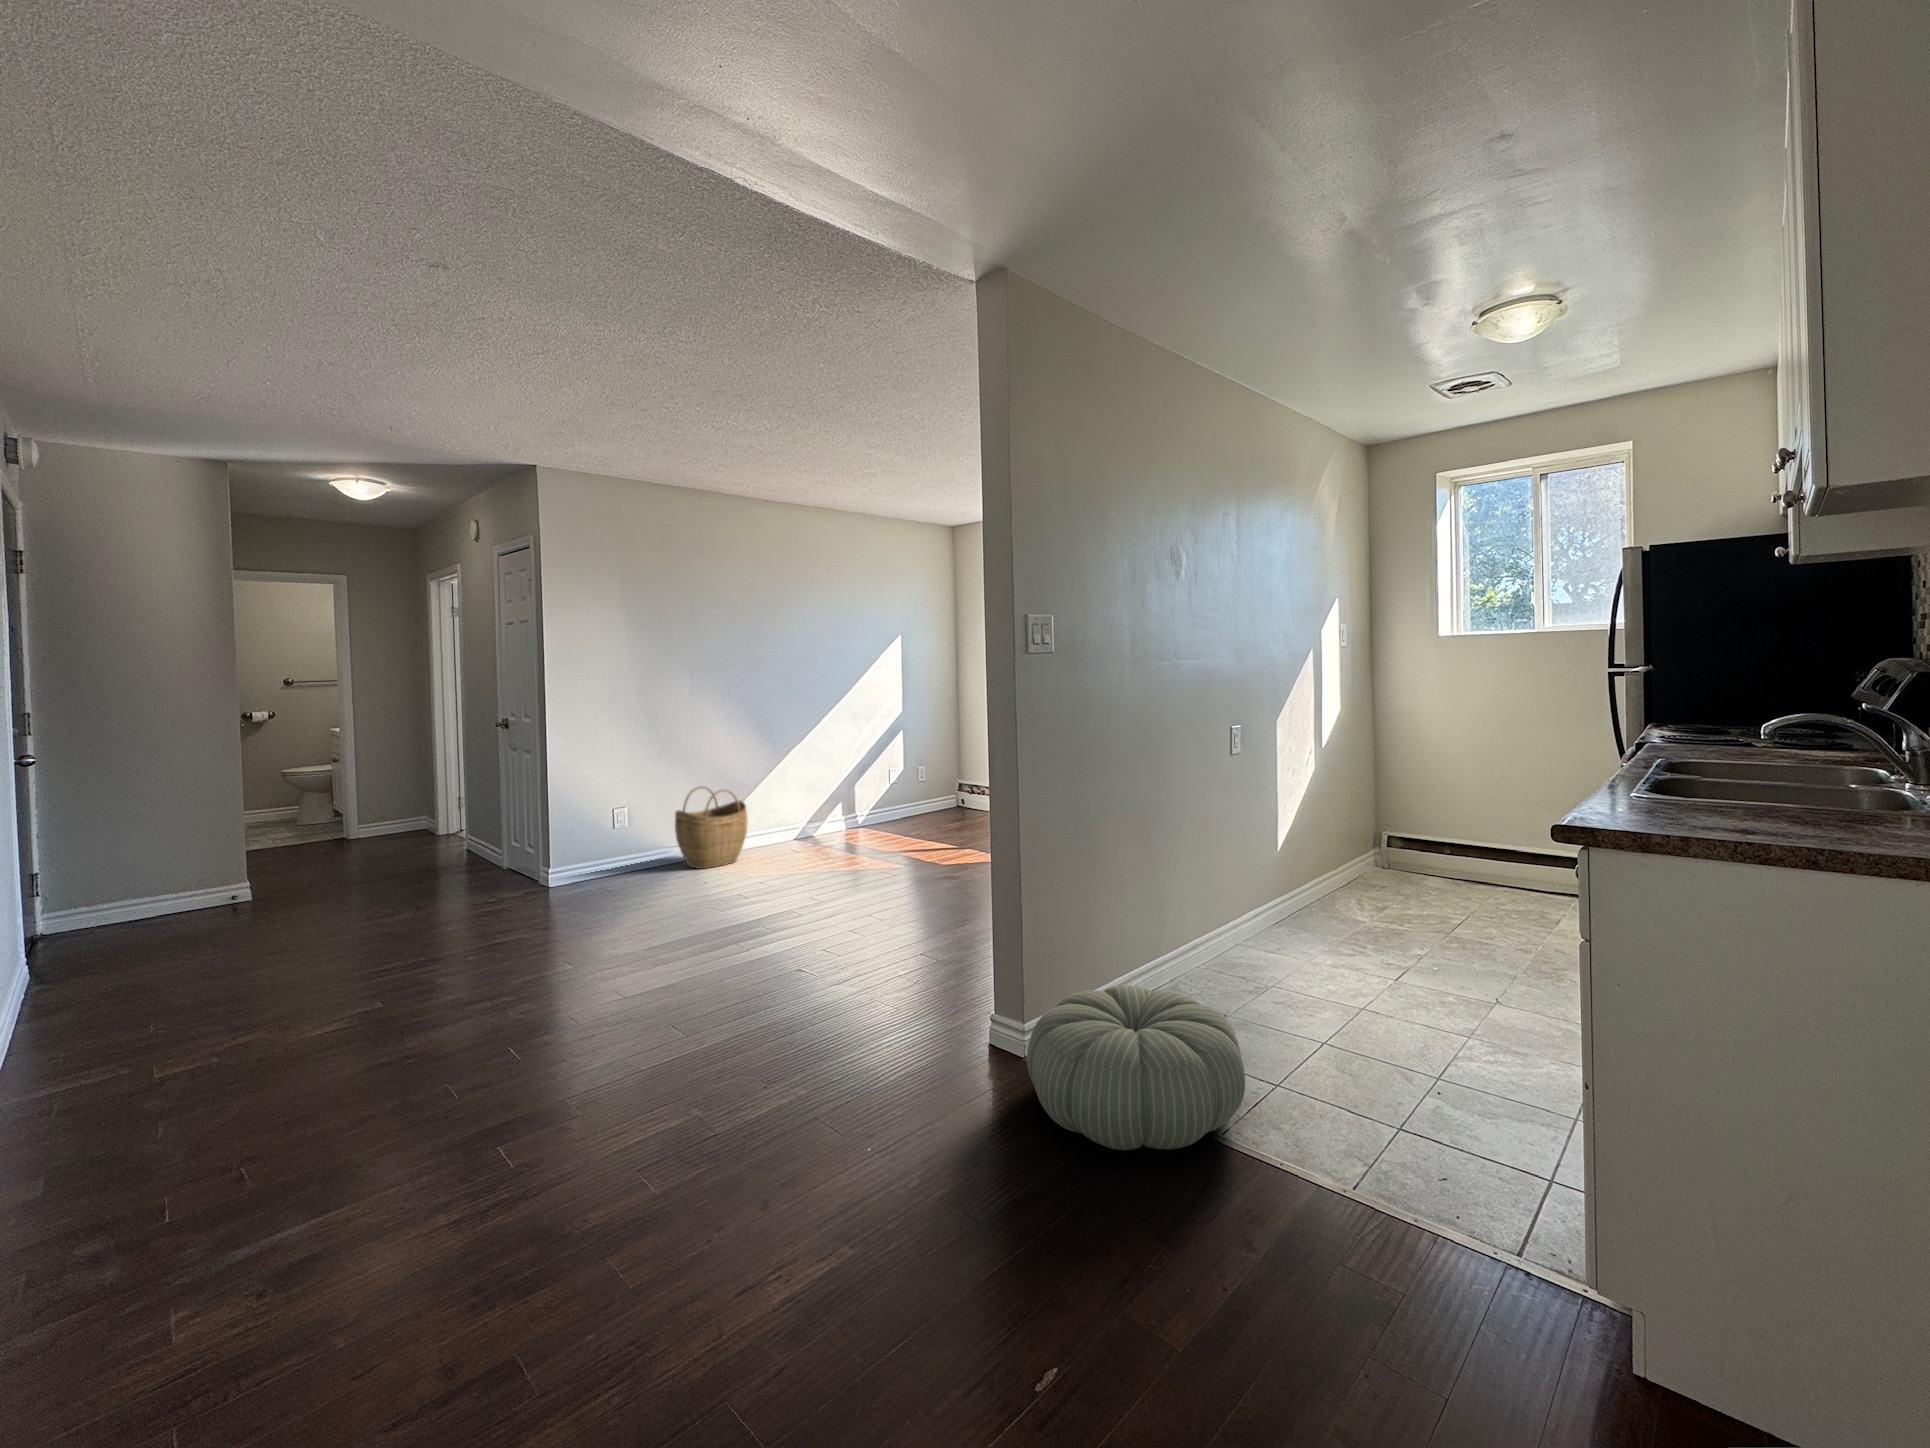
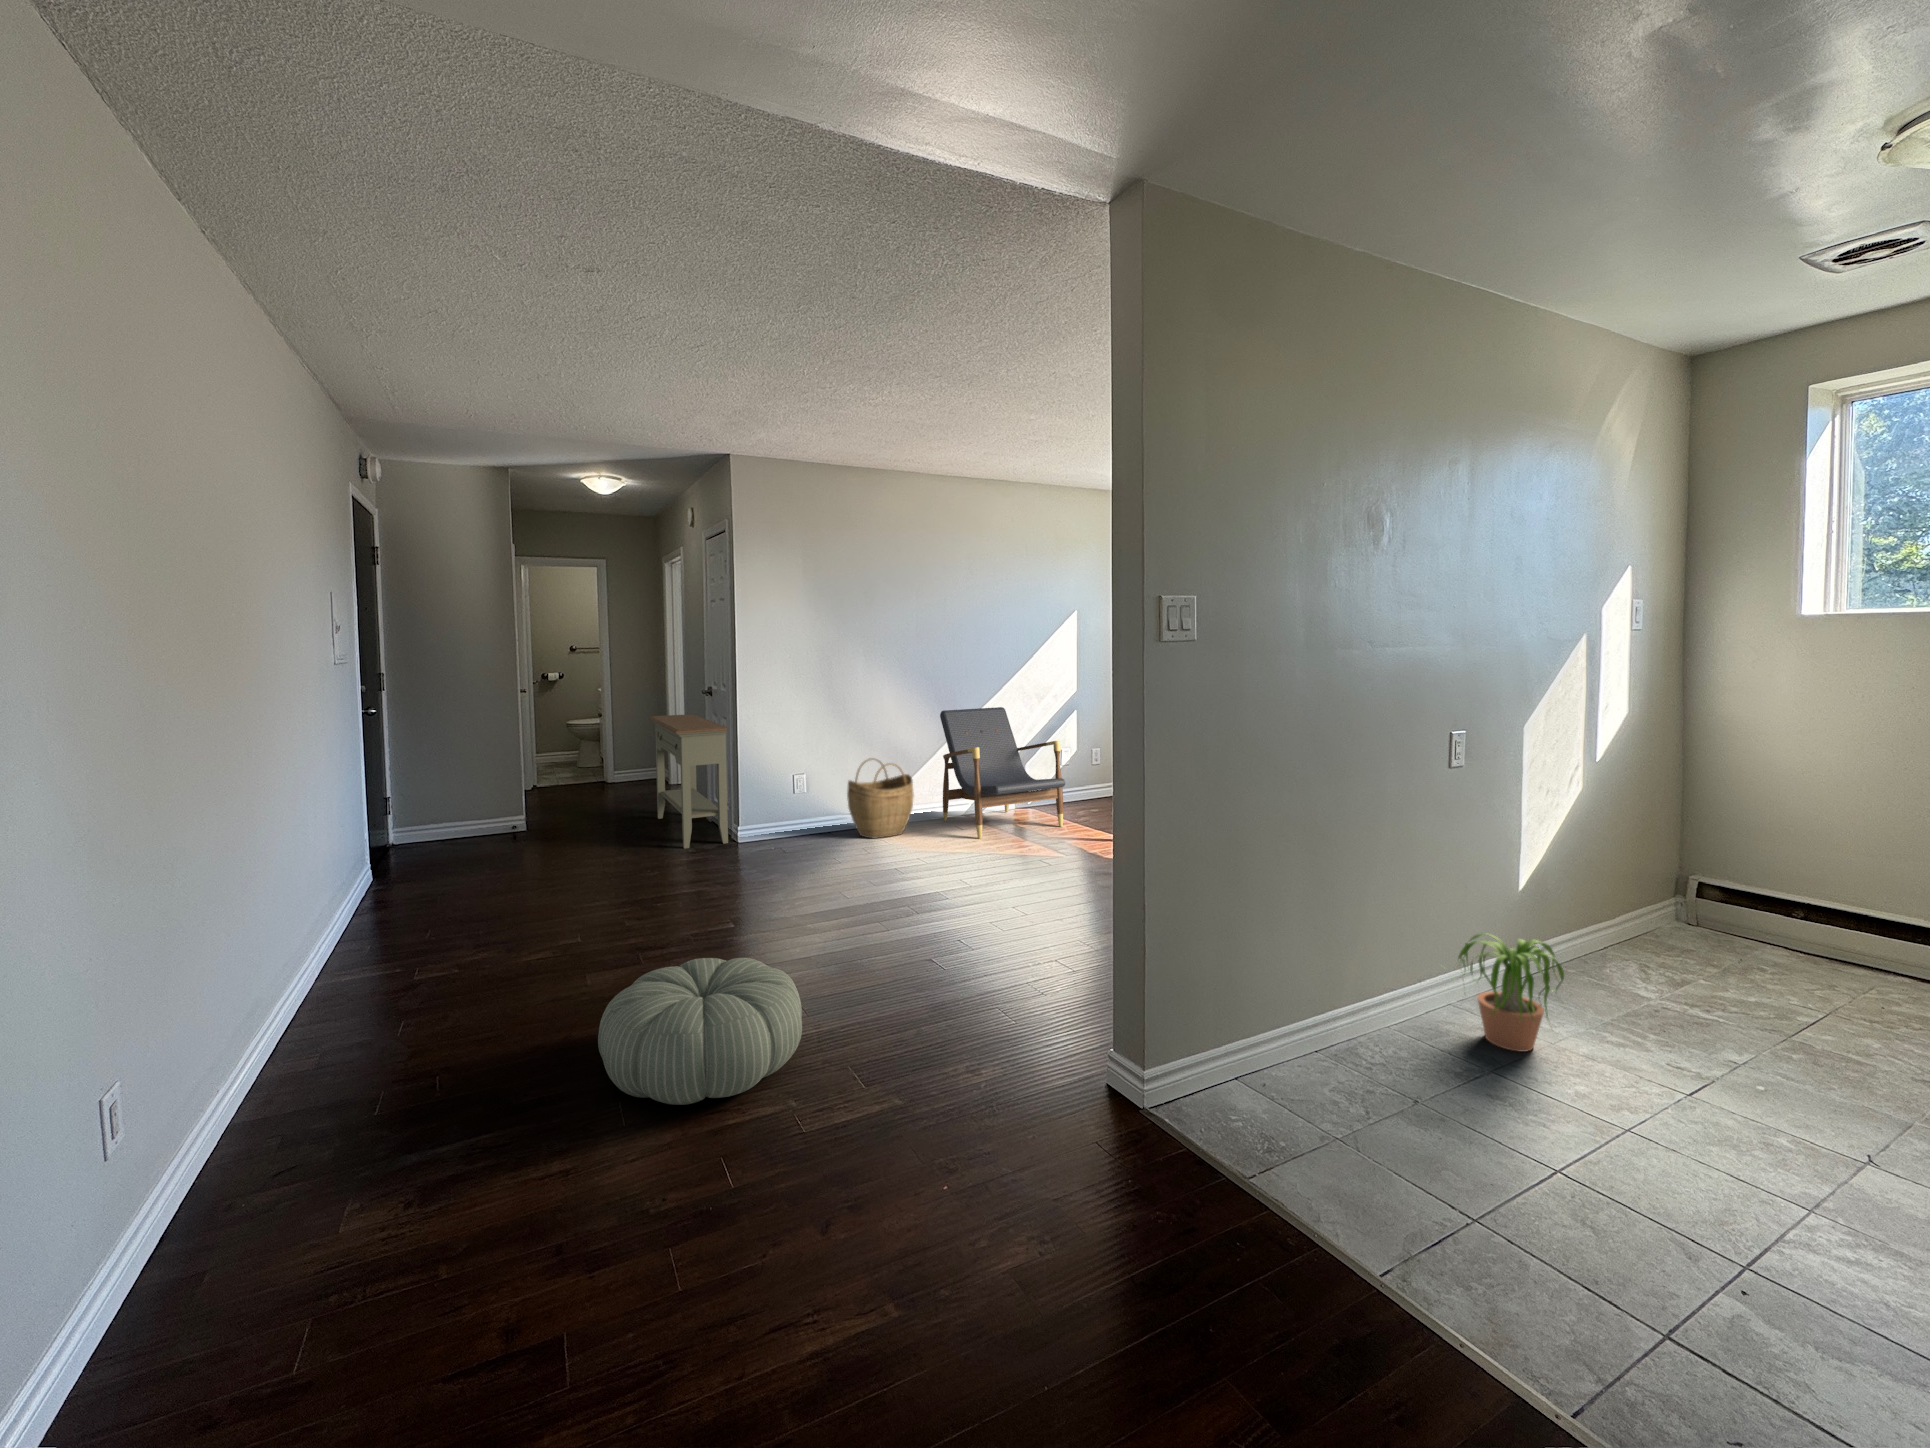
lounge chair: none [771,731,900,859] -> present [940,707,1065,839]
console table: none [422,751,535,899] -> present [649,714,728,849]
potted plant: none [1228,882,1324,970] -> present [1458,934,1564,1052]
pouf: present [1027,985,1245,1150] -> present [598,958,802,1105]

